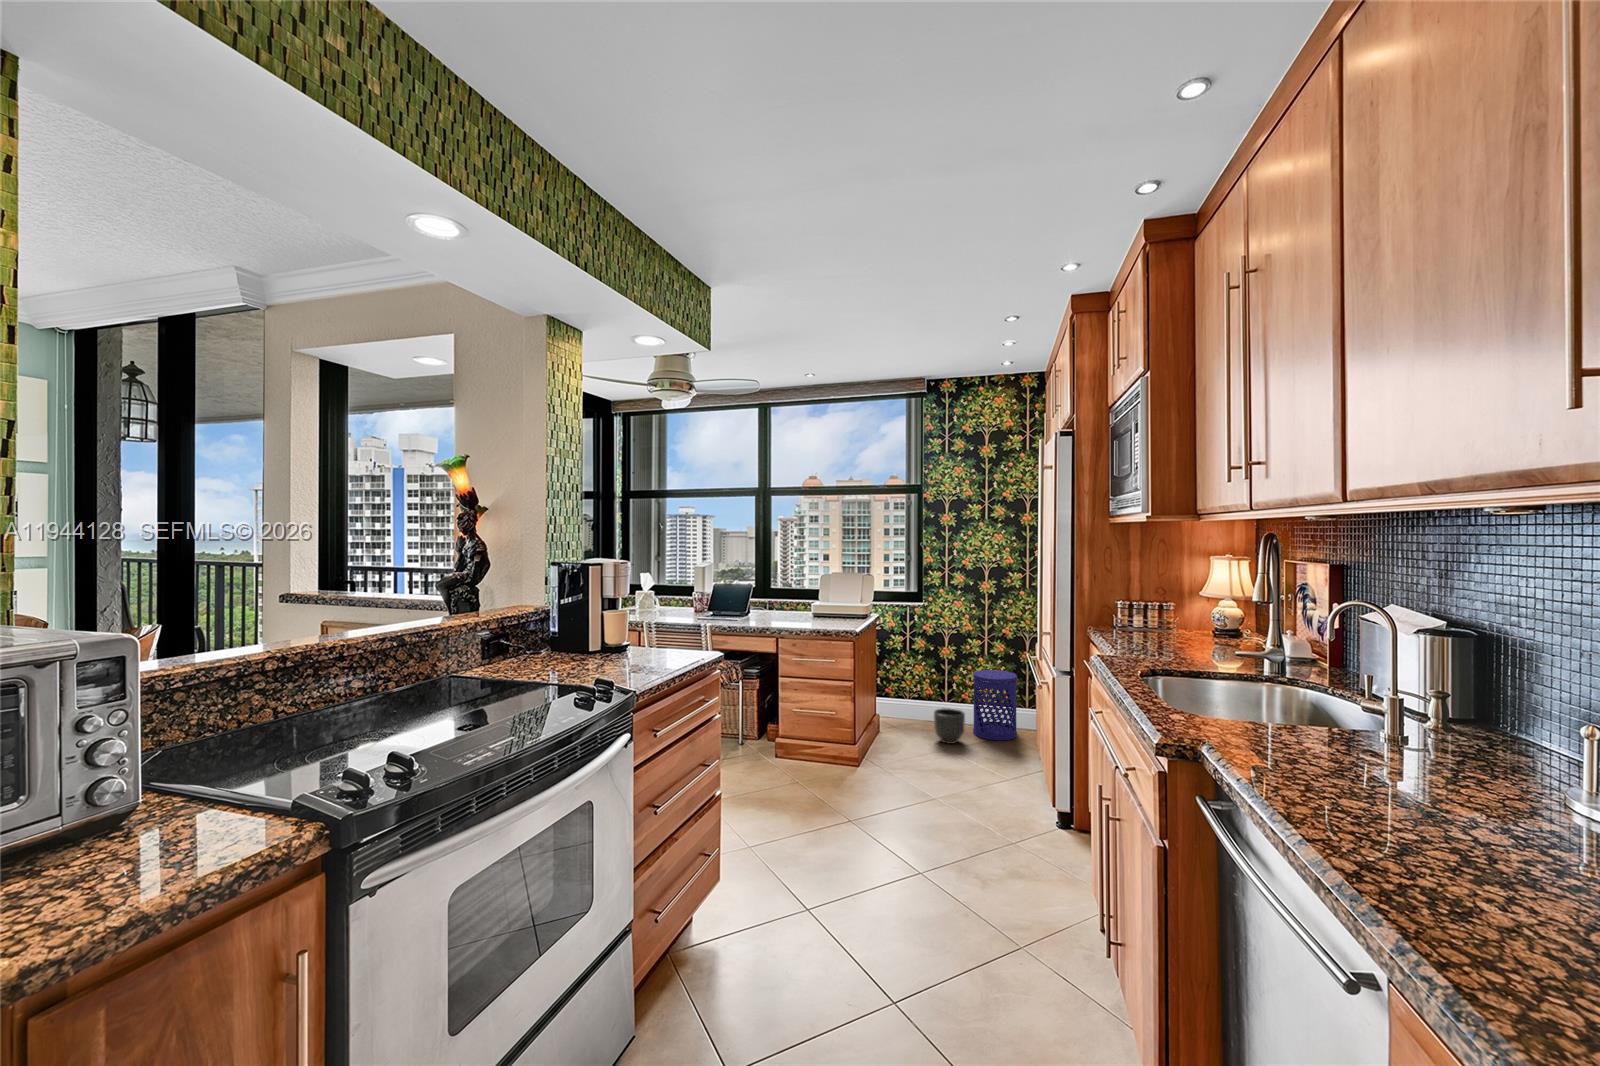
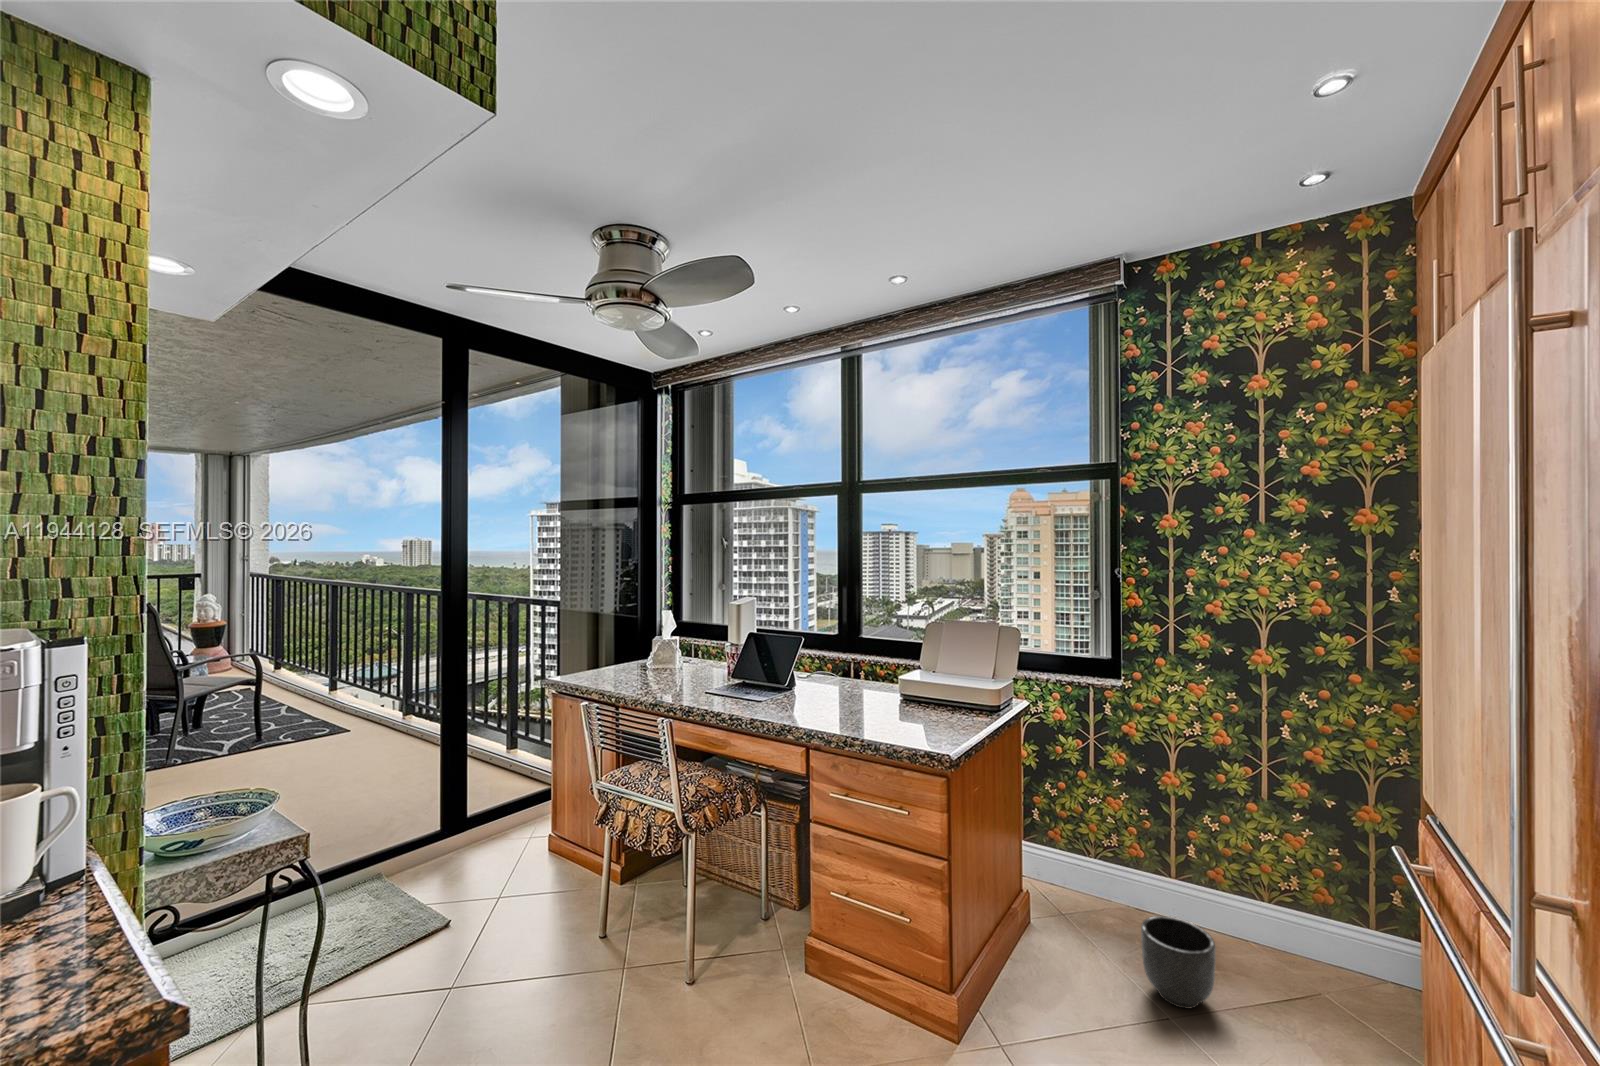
waste bin: present [973,670,1017,740] -> none [1234,836,1350,1020]

